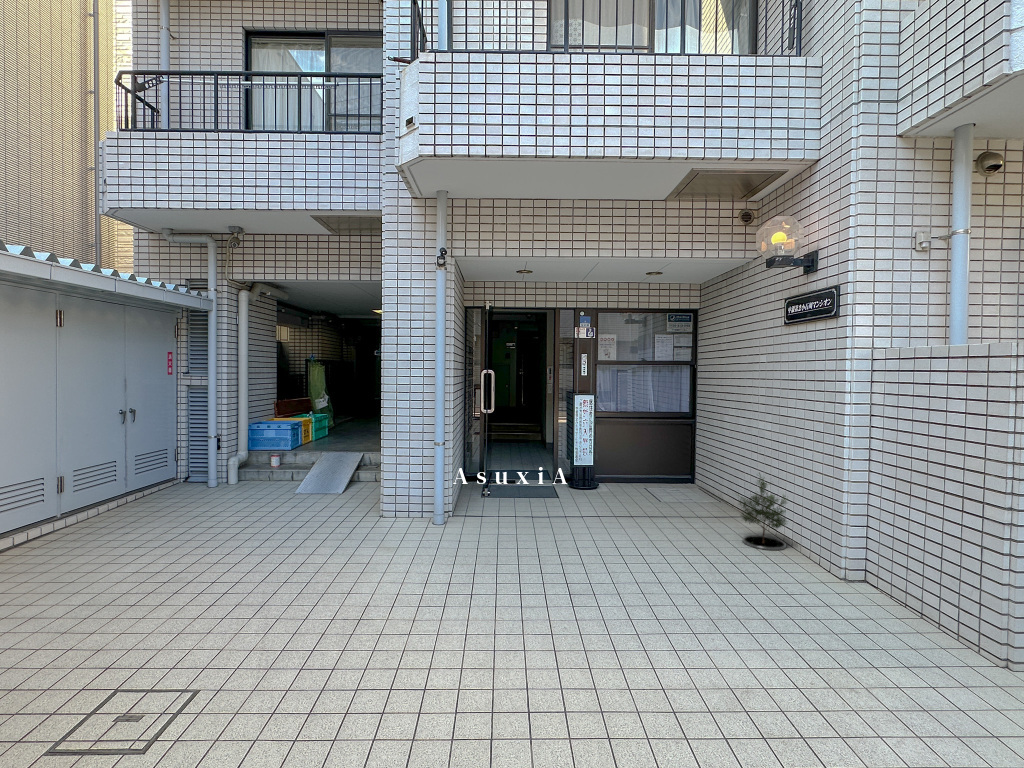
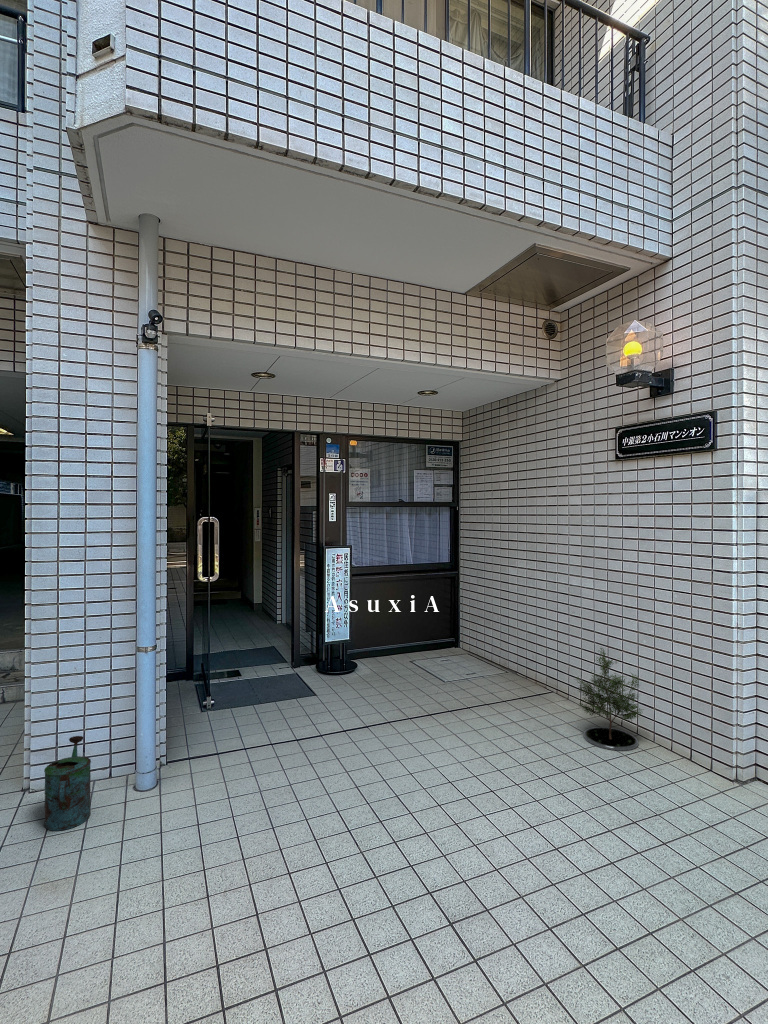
watering can: none [386,490,409,534] -> present [44,736,91,831]

